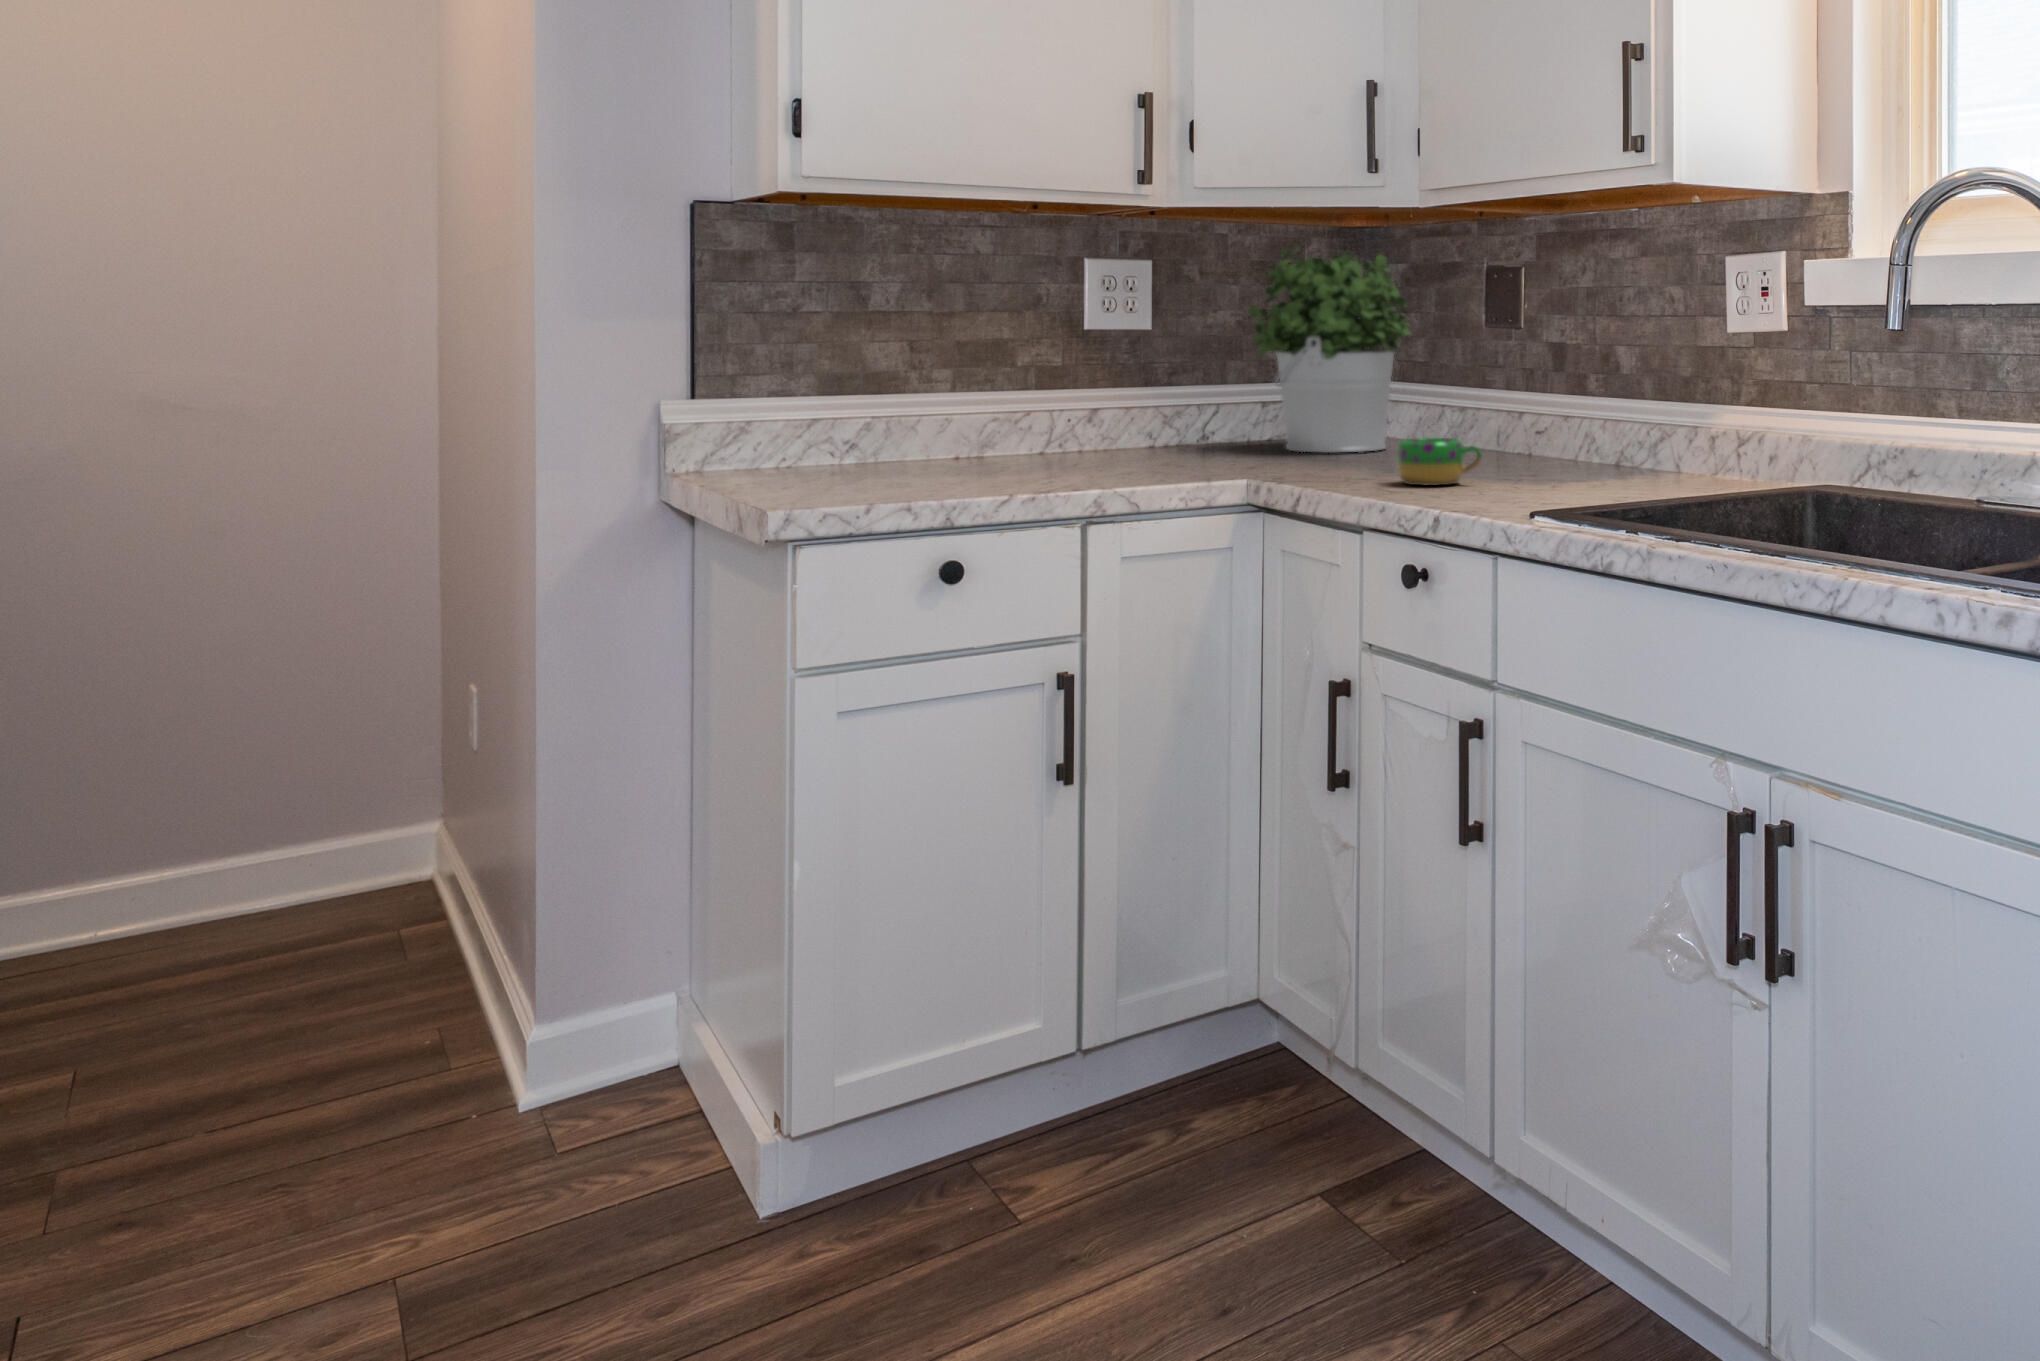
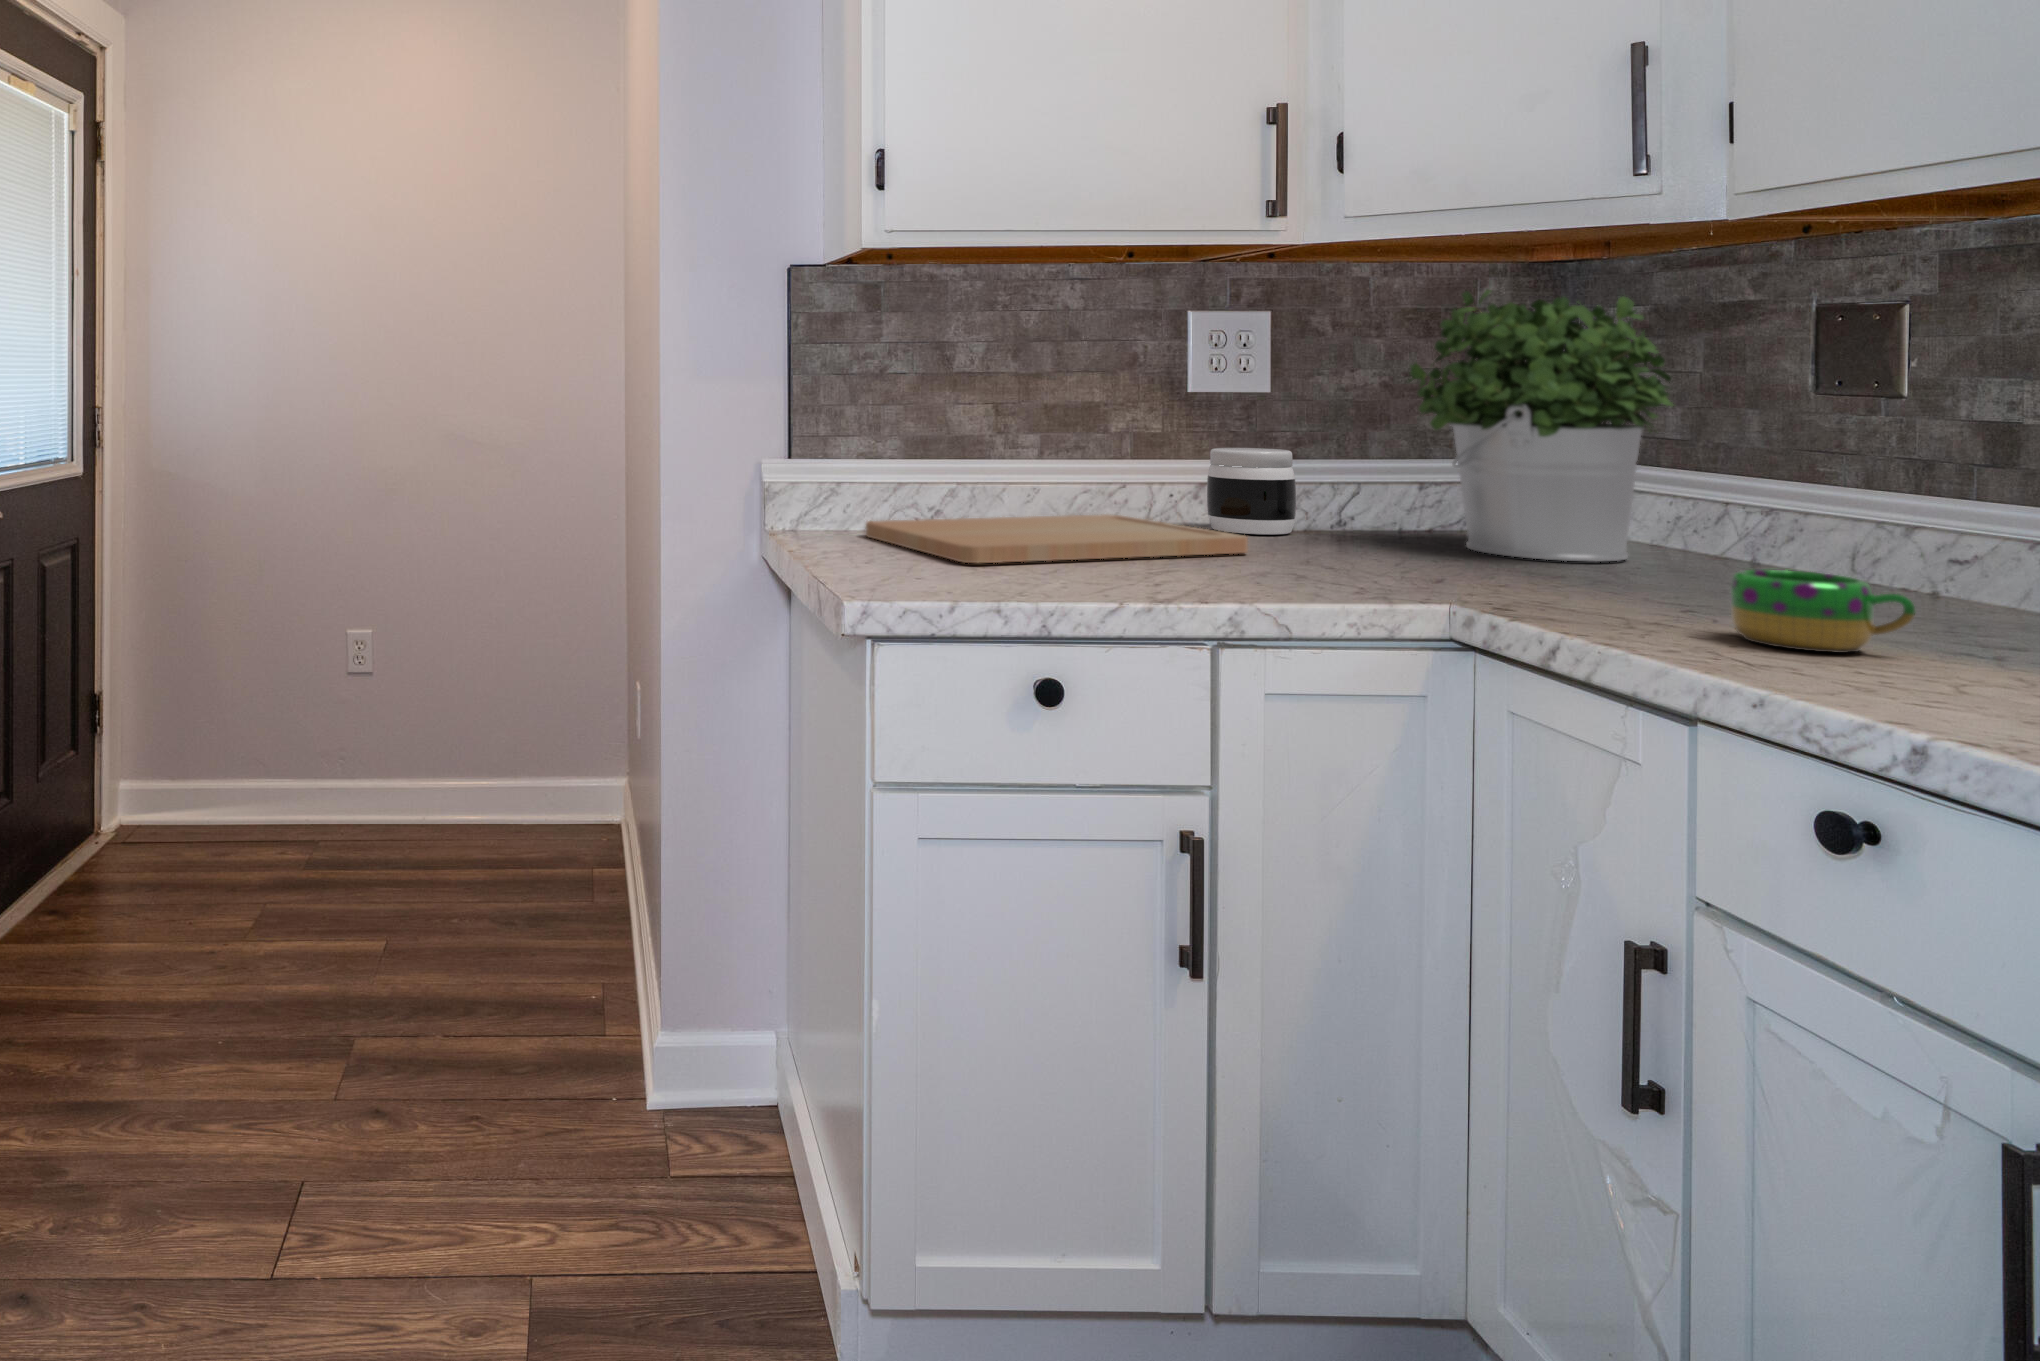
jar: none [1097,378,1167,450] -> present [1207,448,1296,535]
cutting board: none [781,441,1121,481] -> present [866,514,1248,563]

